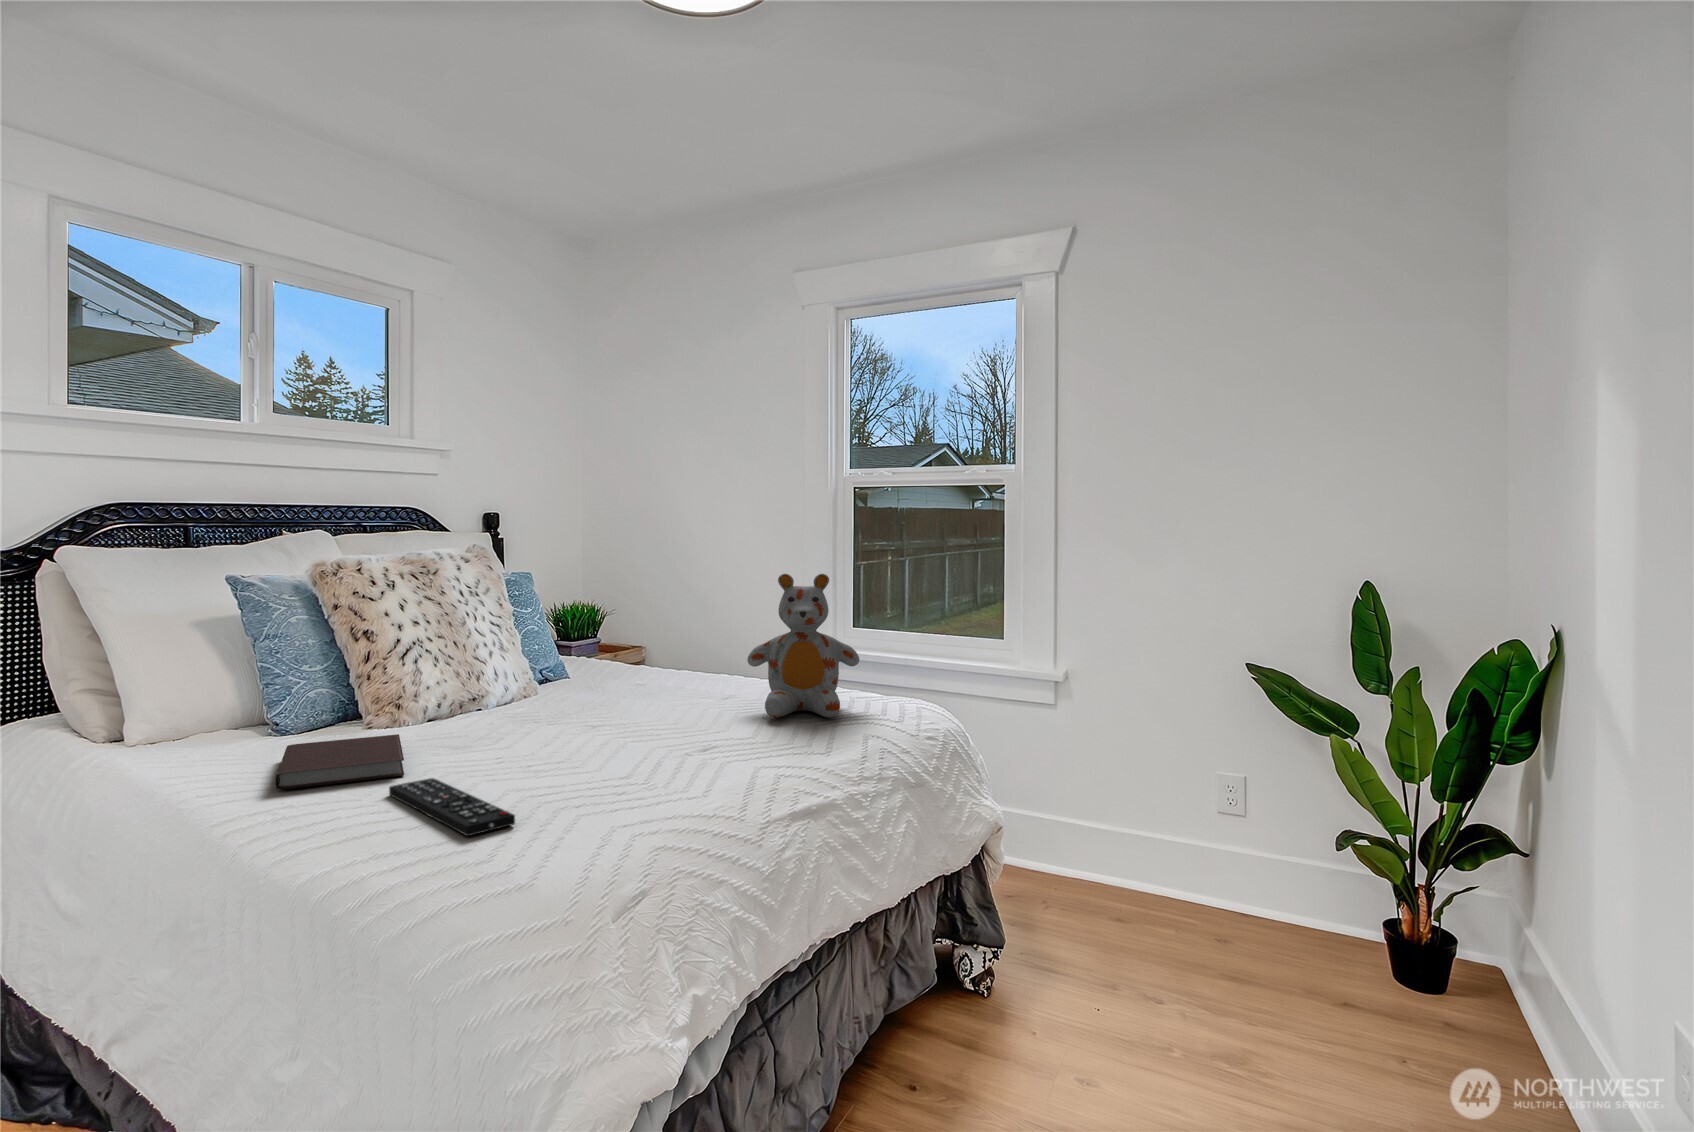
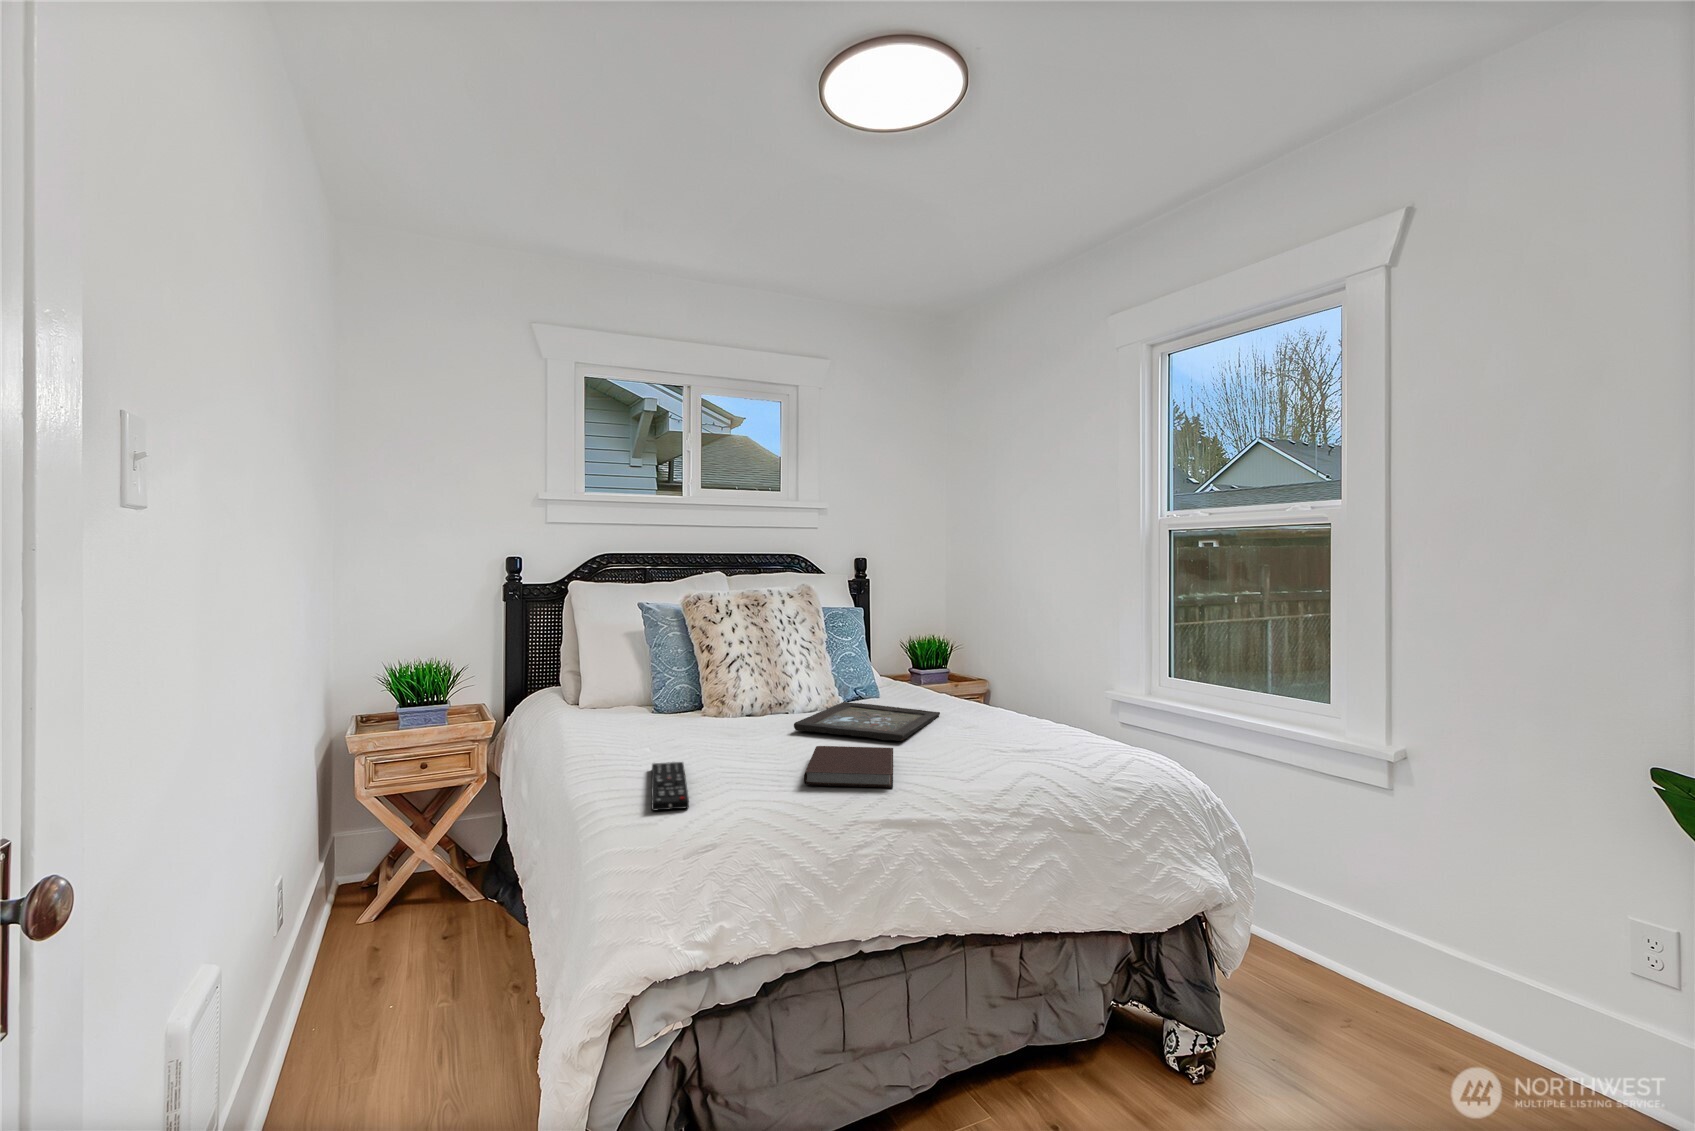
stuffed bear: present [747,574,859,718] -> none [973,619,1077,759]
tray: none [530,687,681,725] -> present [794,702,940,741]
notebook: present [276,734,404,789] -> present [804,746,893,788]

